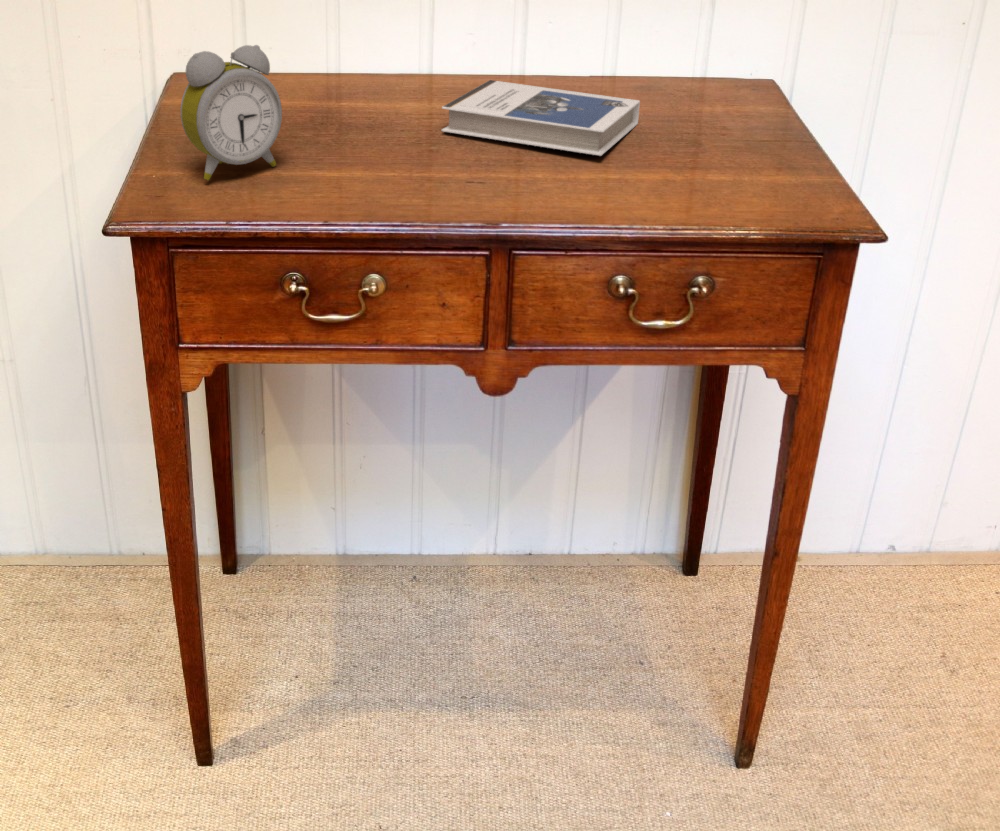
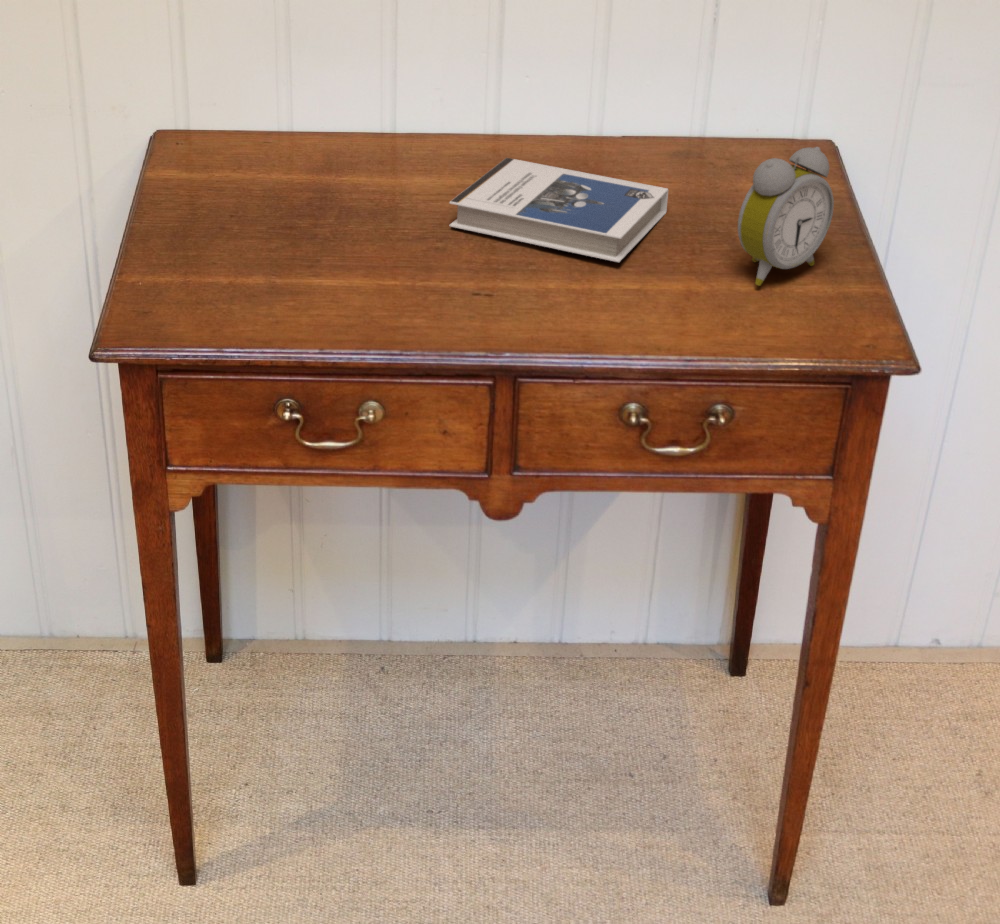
alarm clock: present [180,45,282,180] -> present [738,147,834,286]

